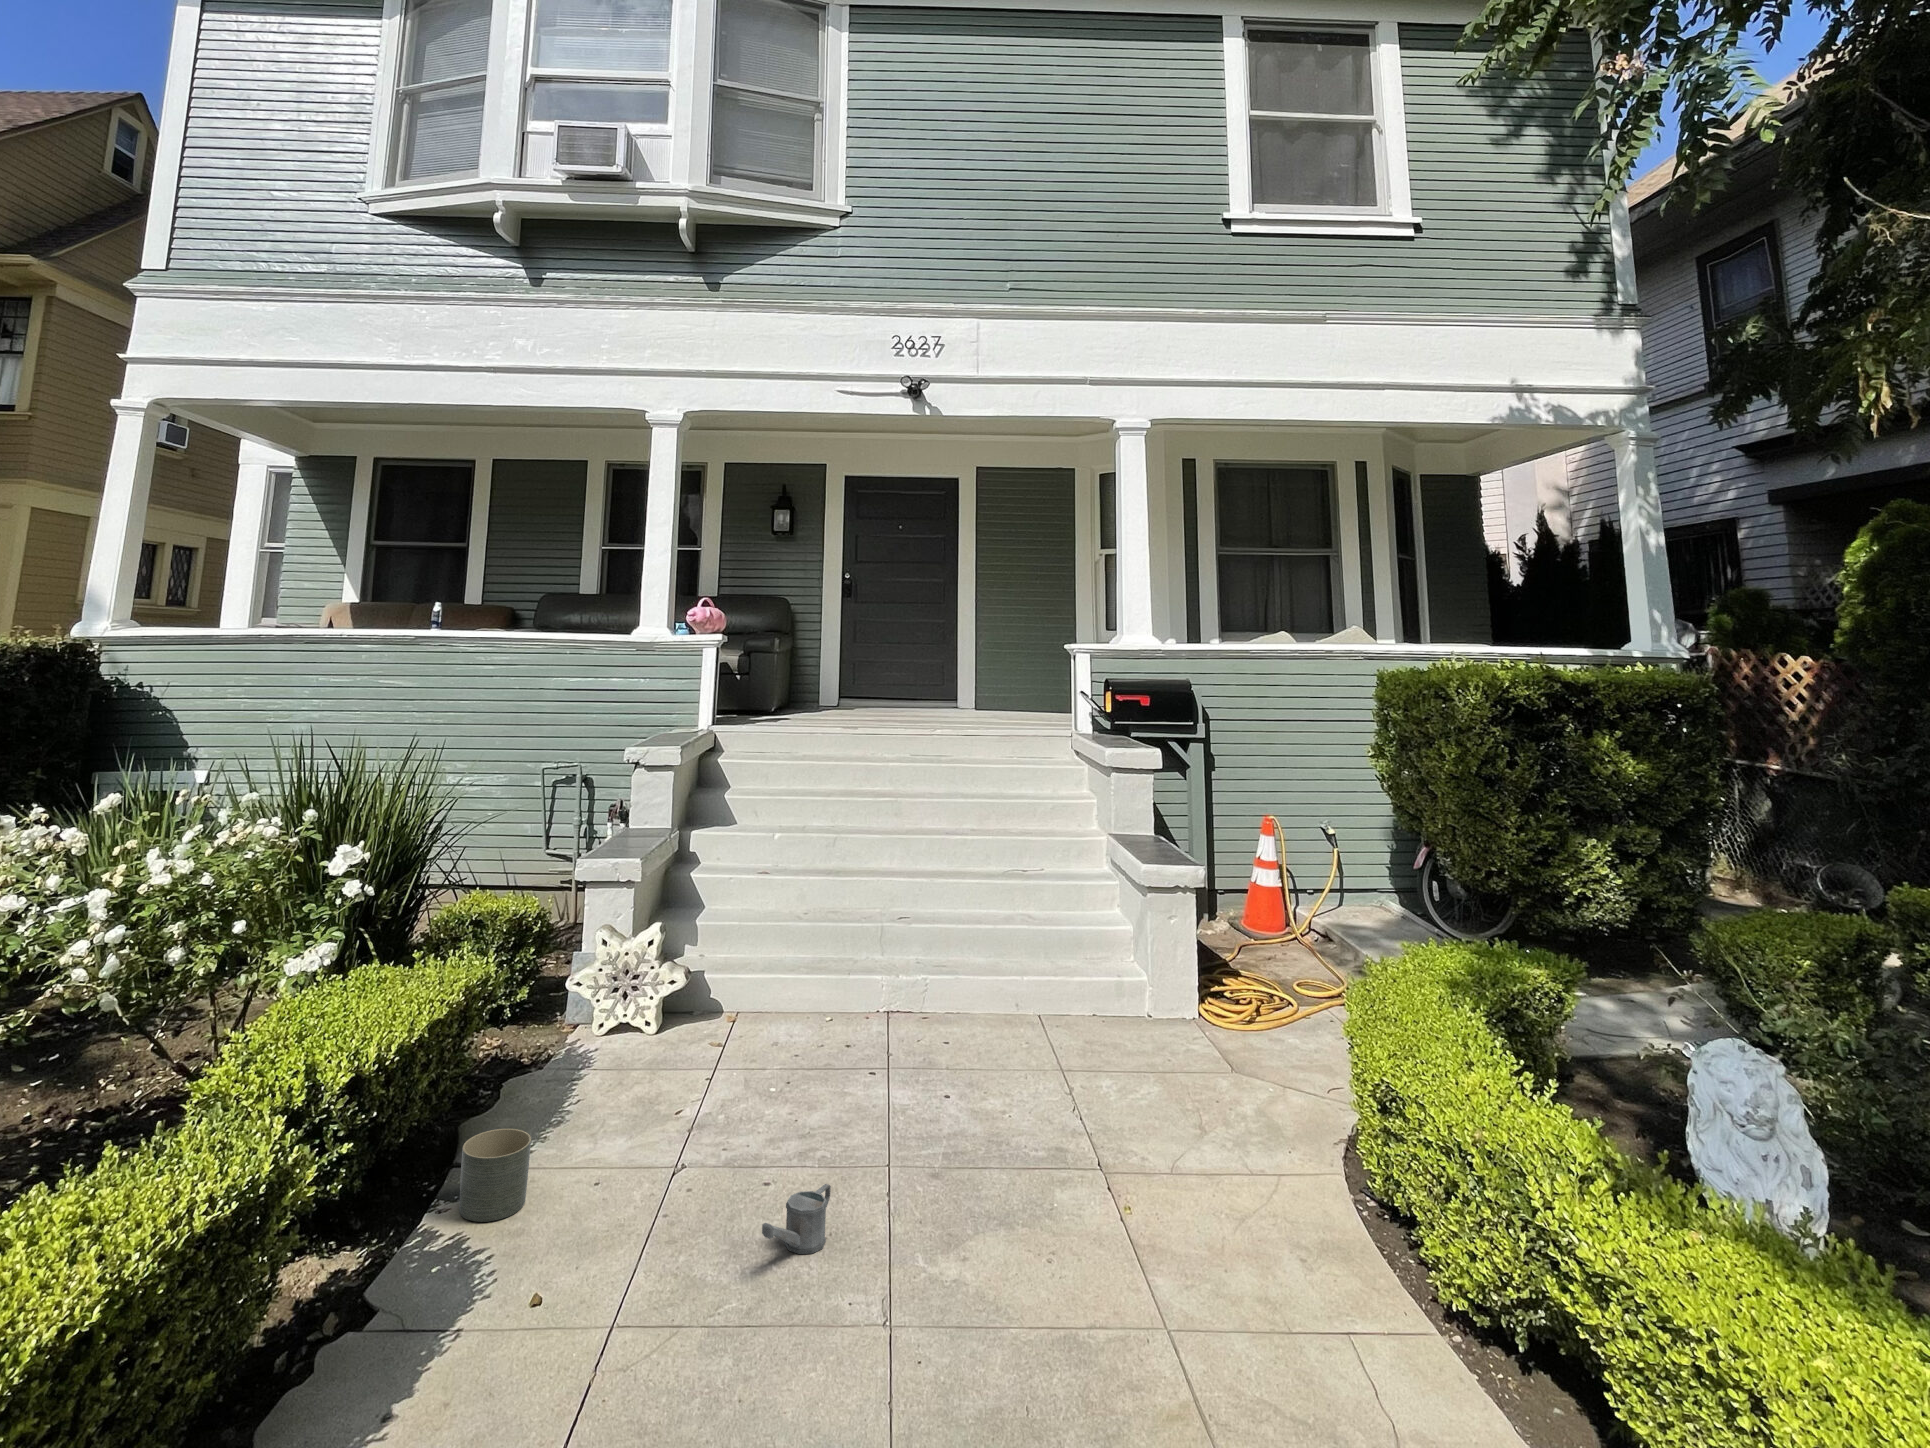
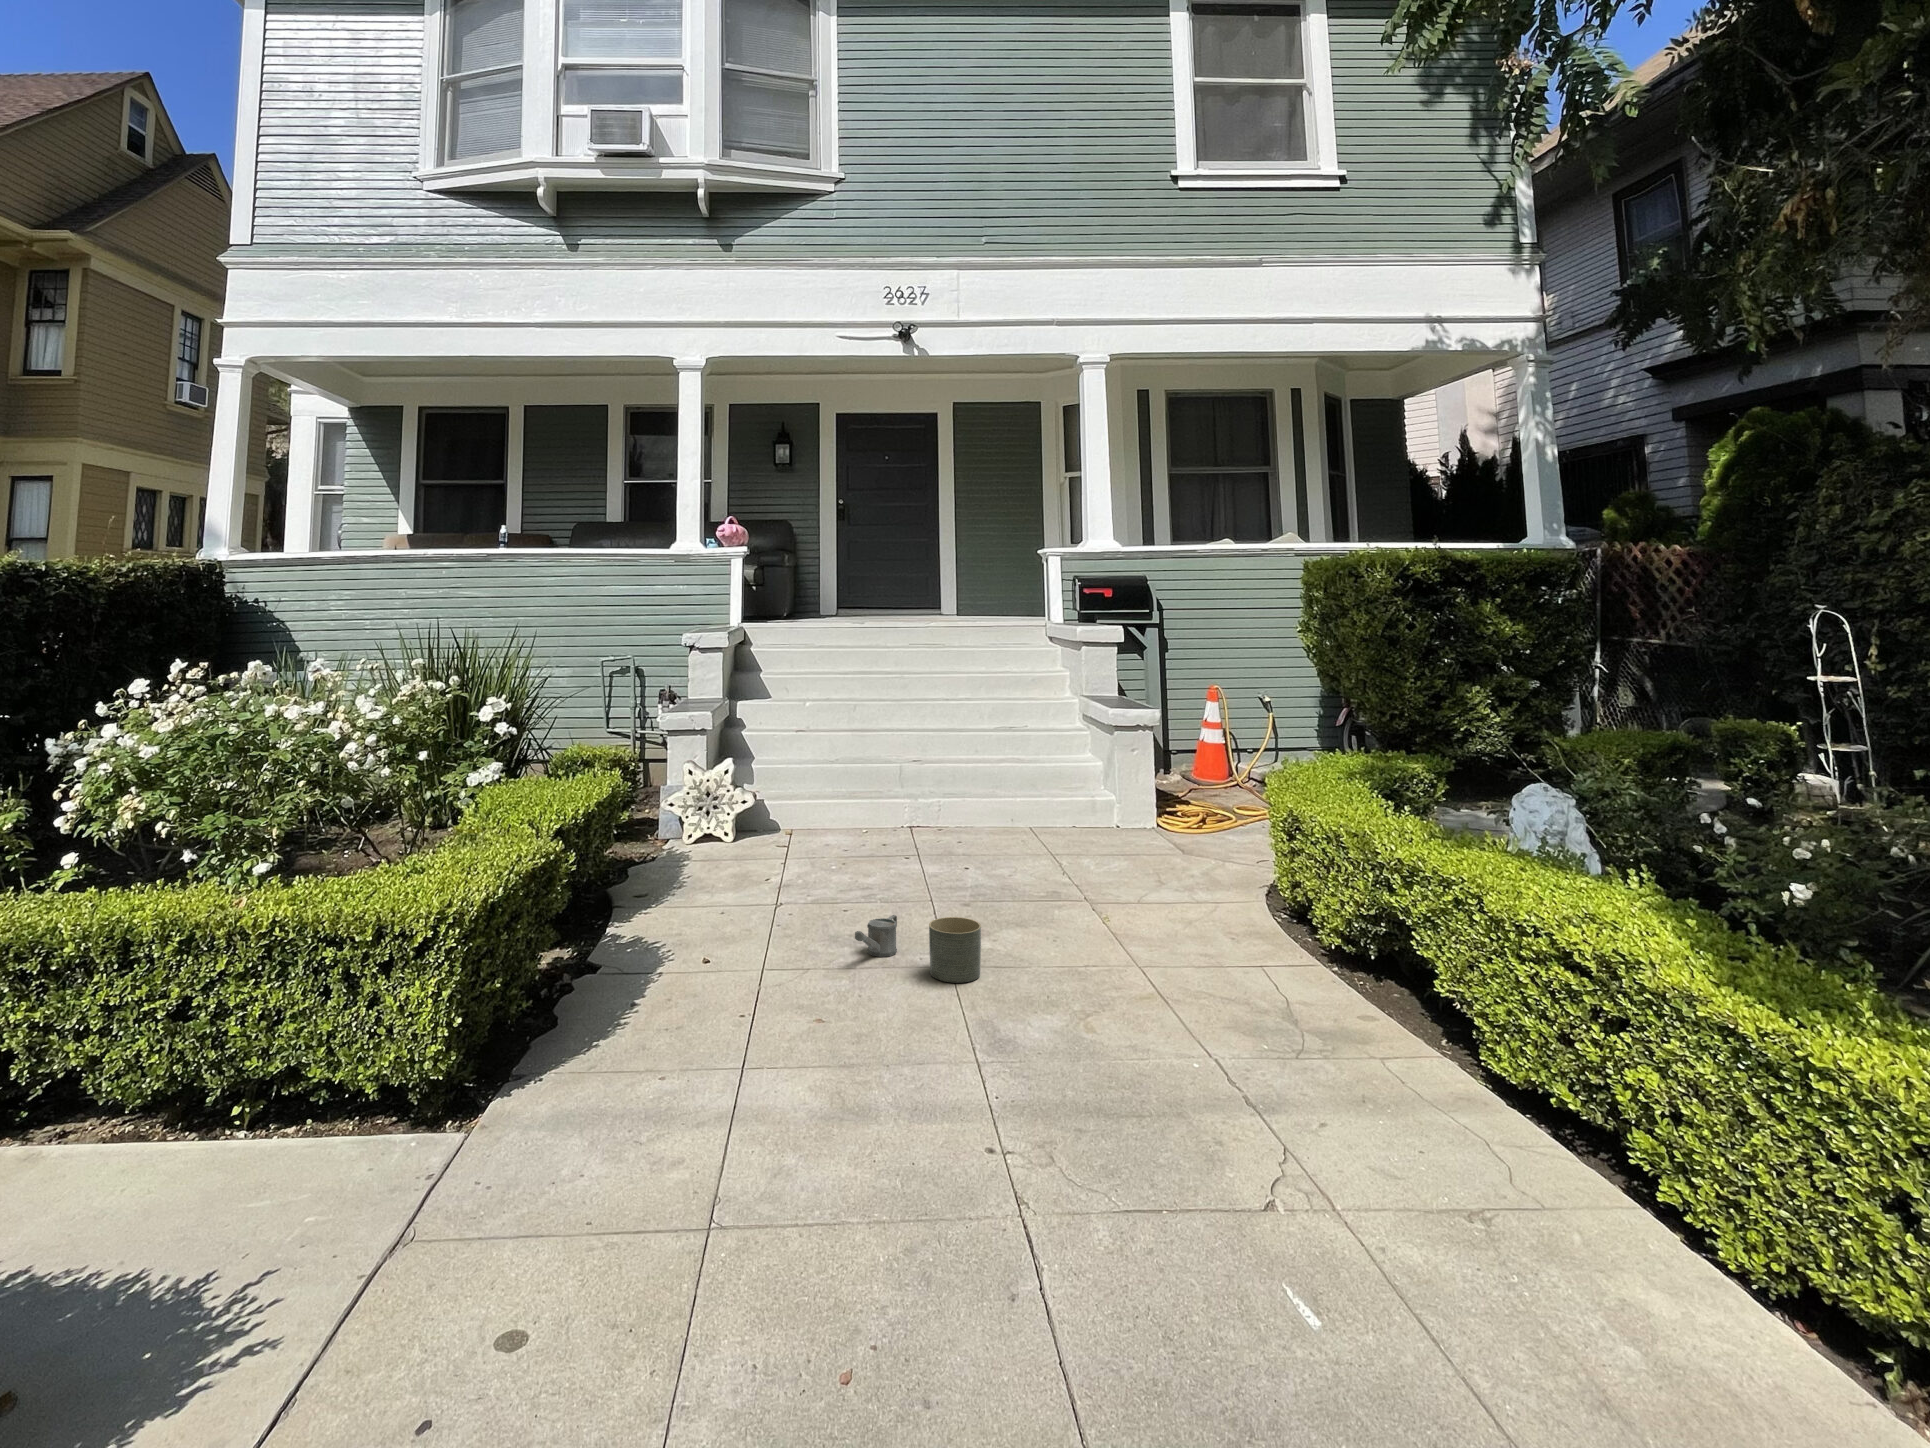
planter: present [459,1129,531,1222] -> present [929,917,981,983]

